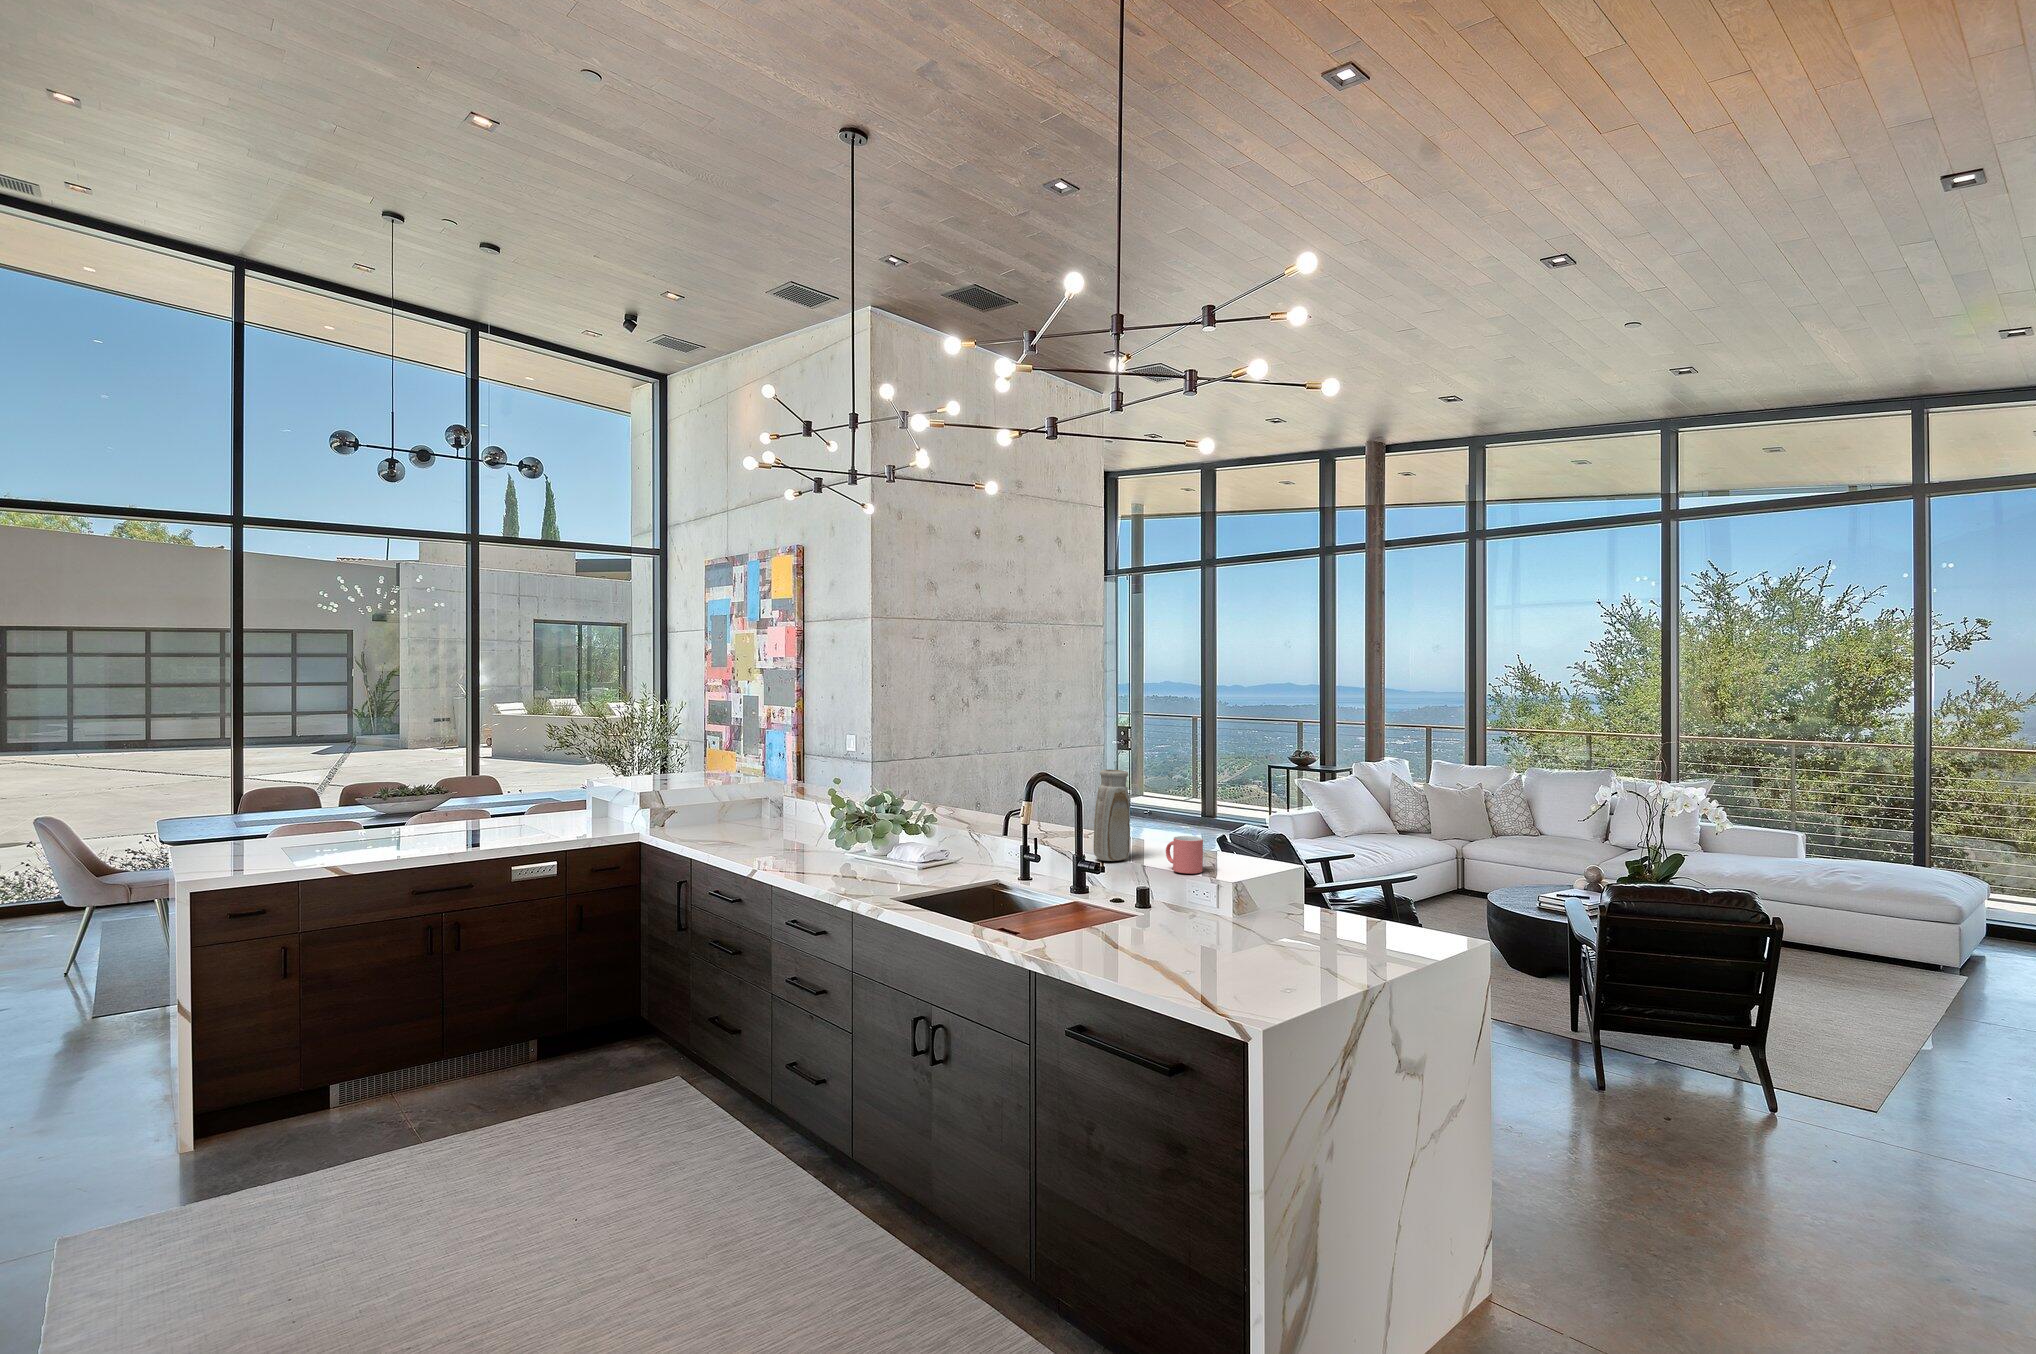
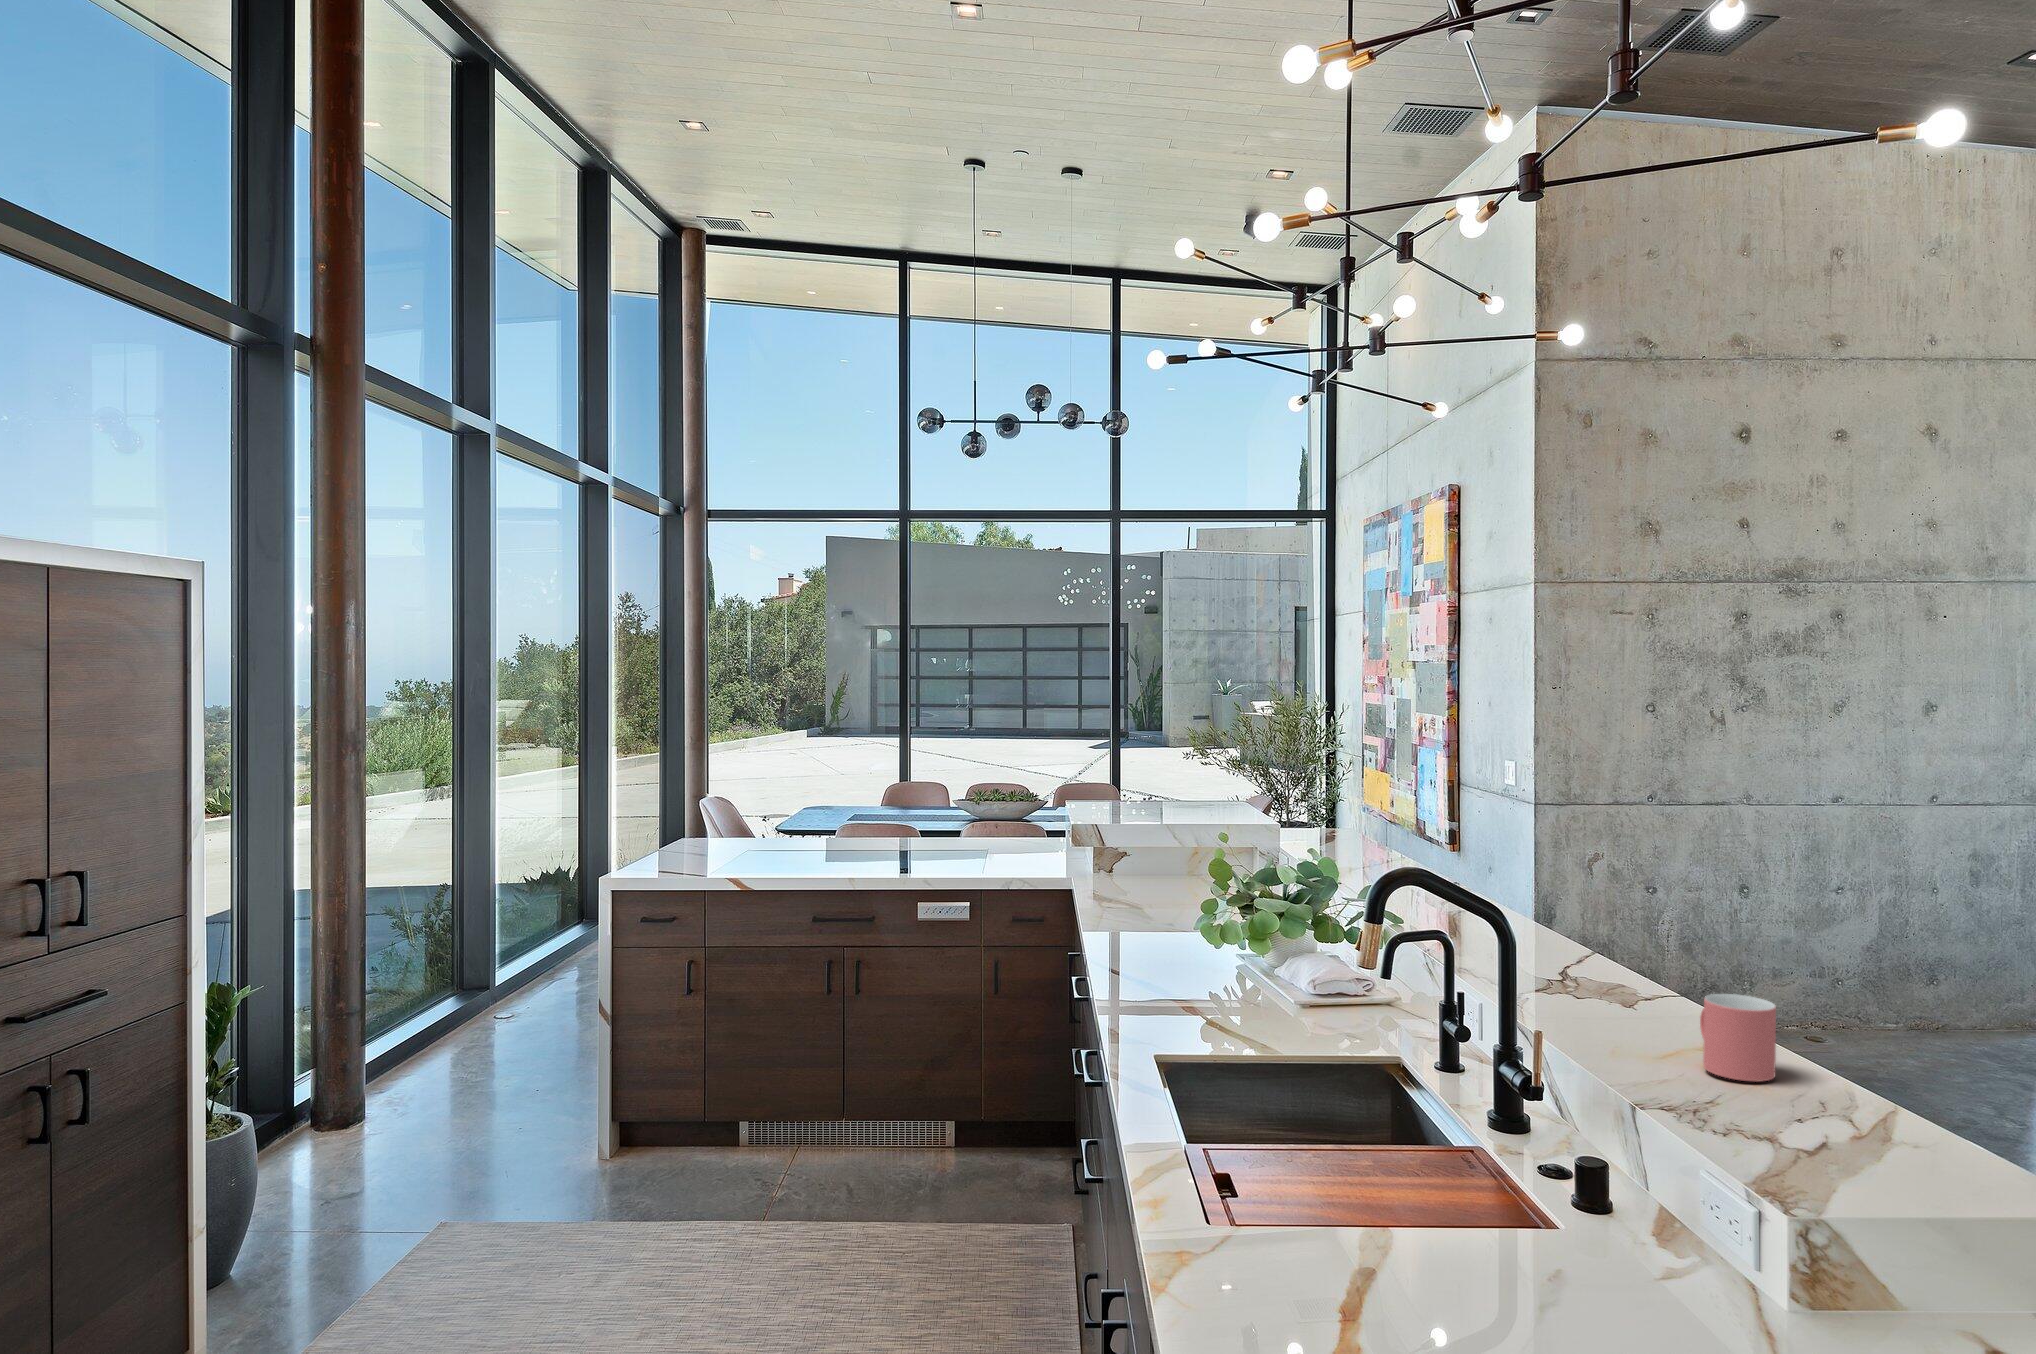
vase: present [1094,770,1130,861] -> none [1579,840,1657,1023]

